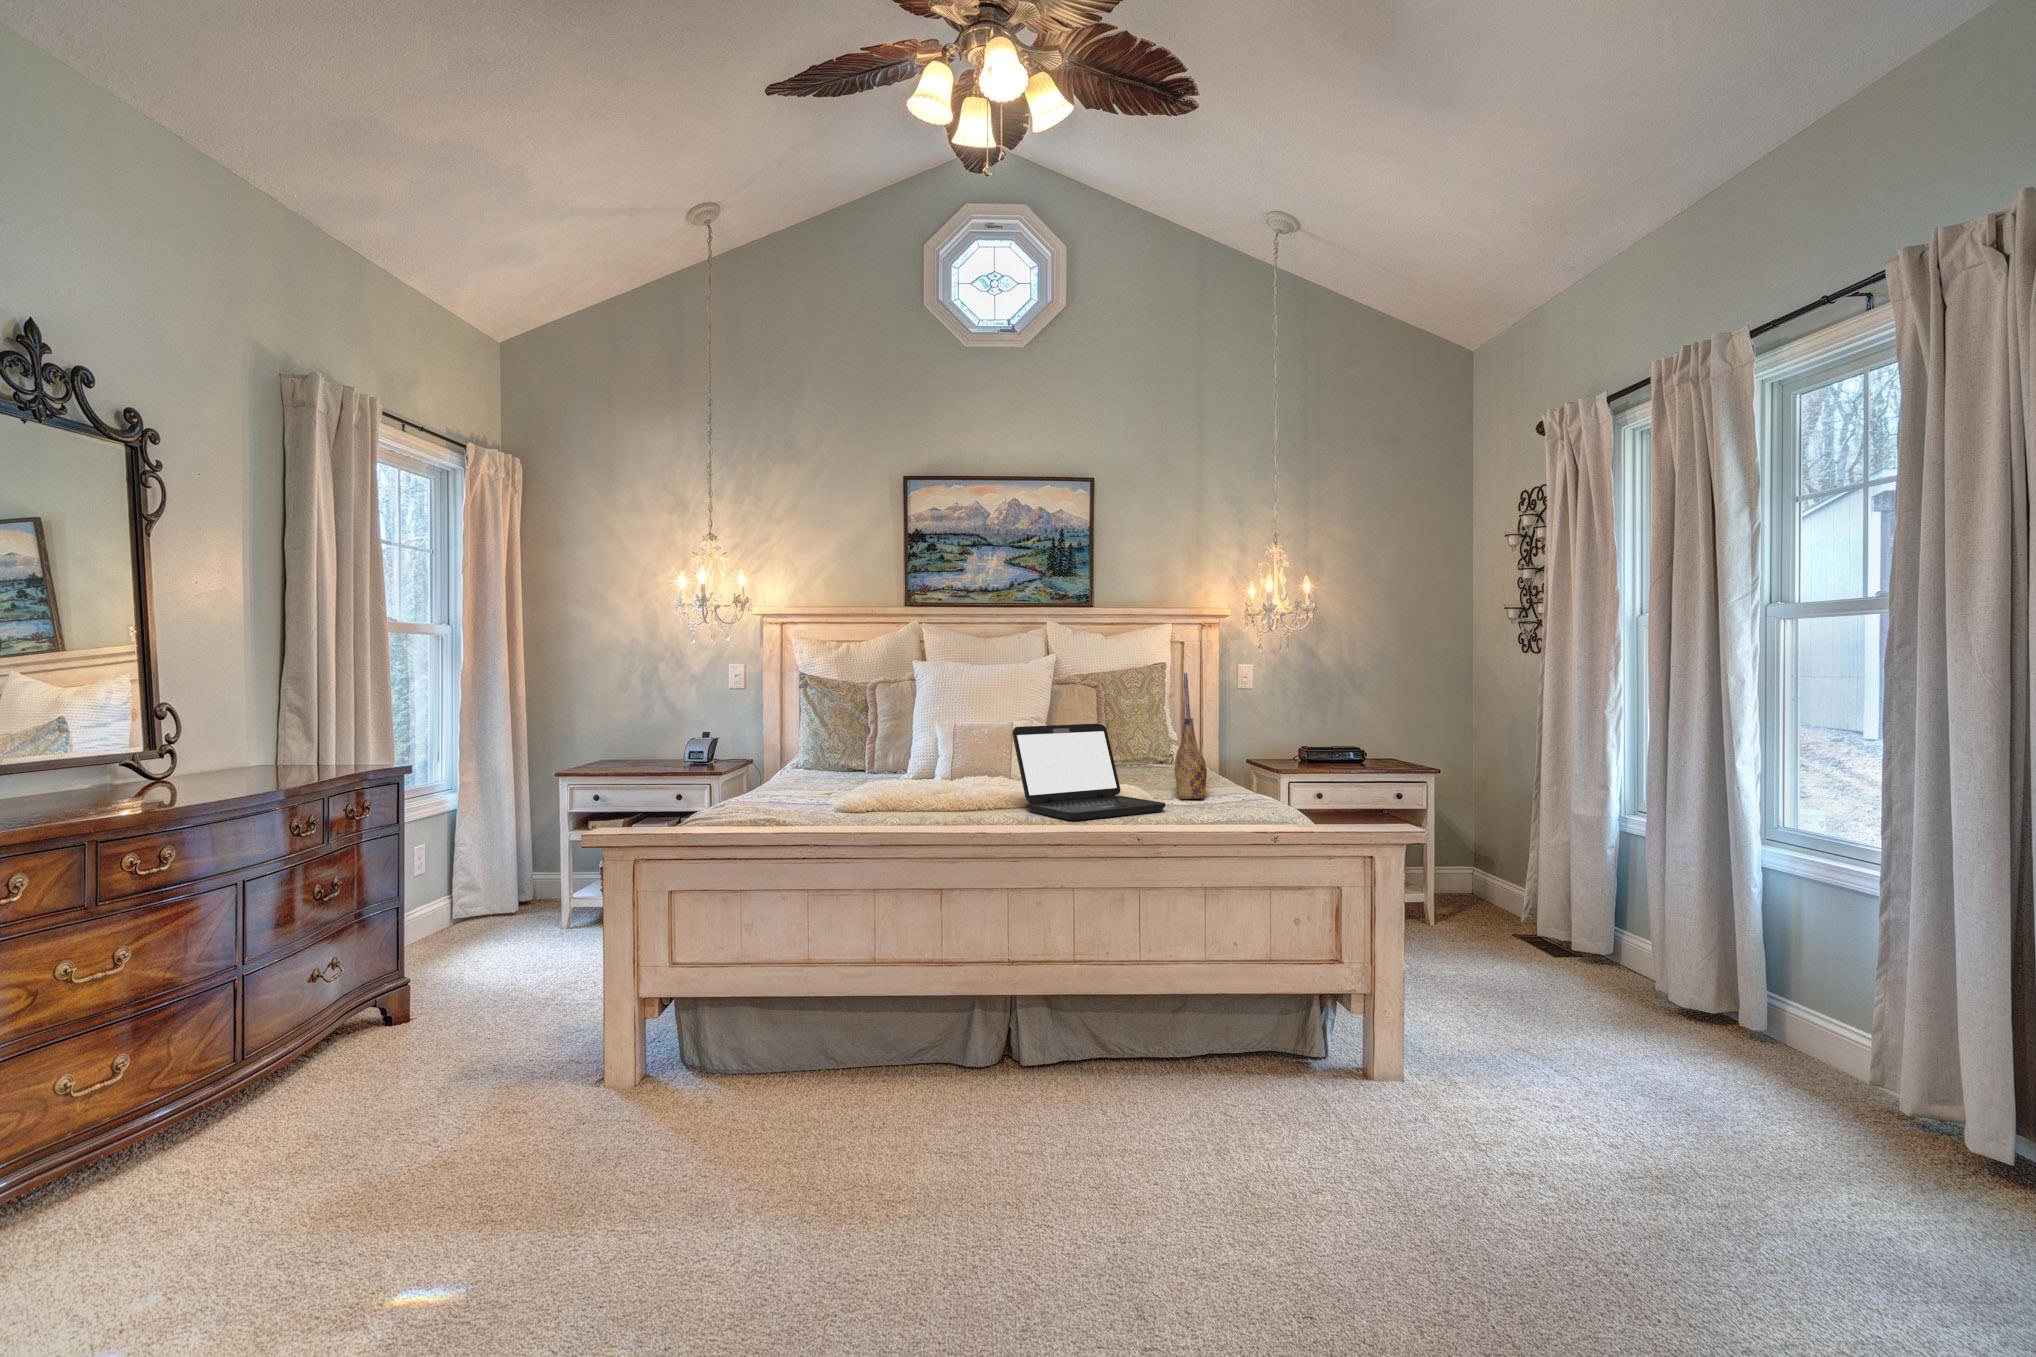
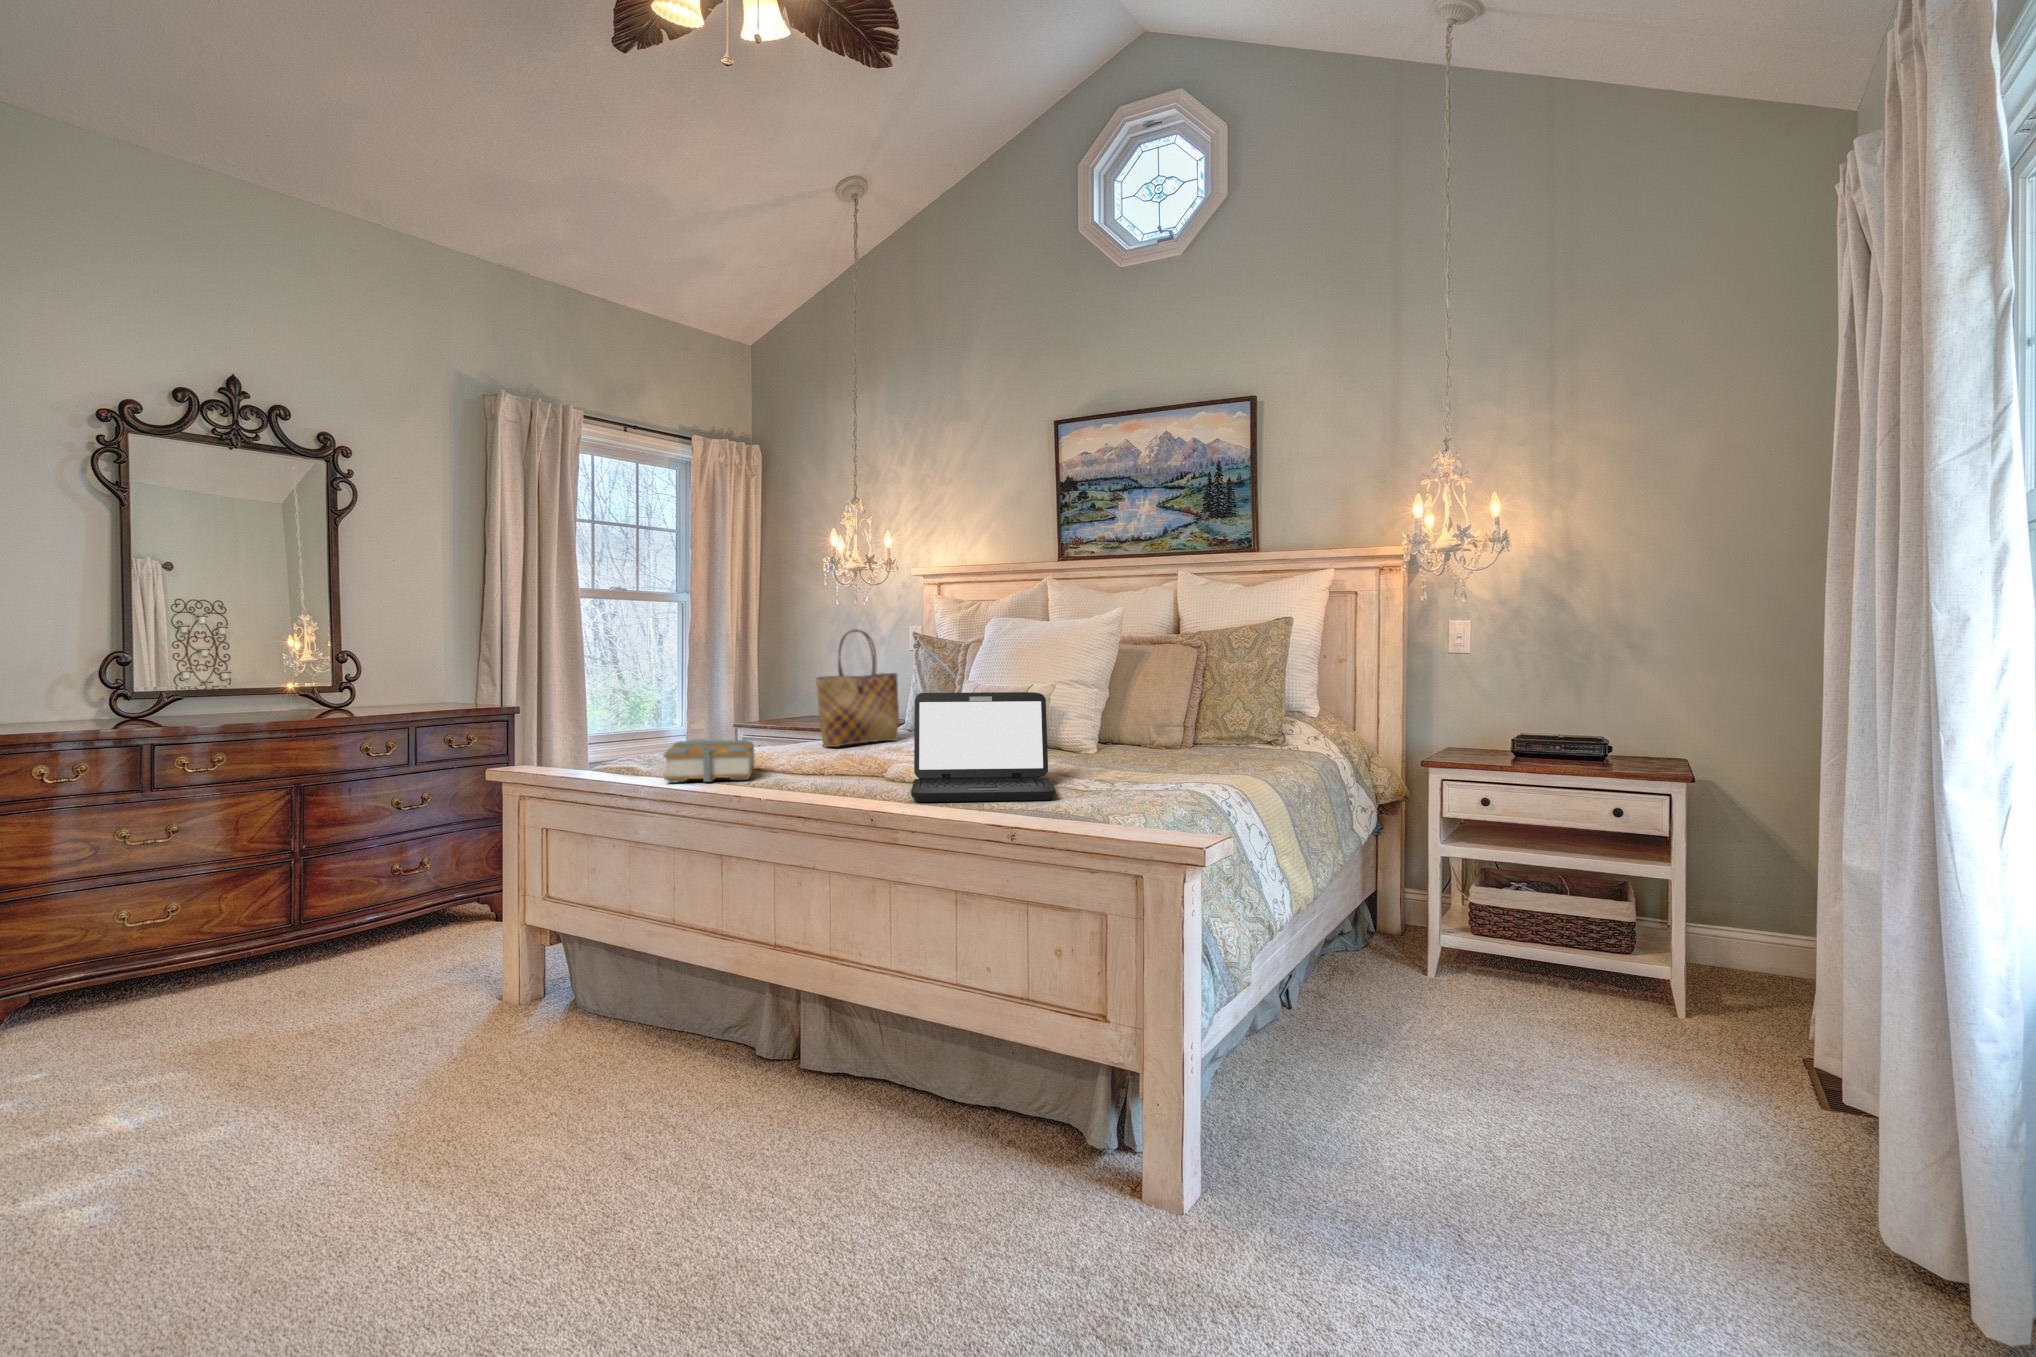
tote bag: present [1175,673,1207,799] -> present [816,629,899,747]
book: none [756,780,862,826] -> present [663,739,754,783]

